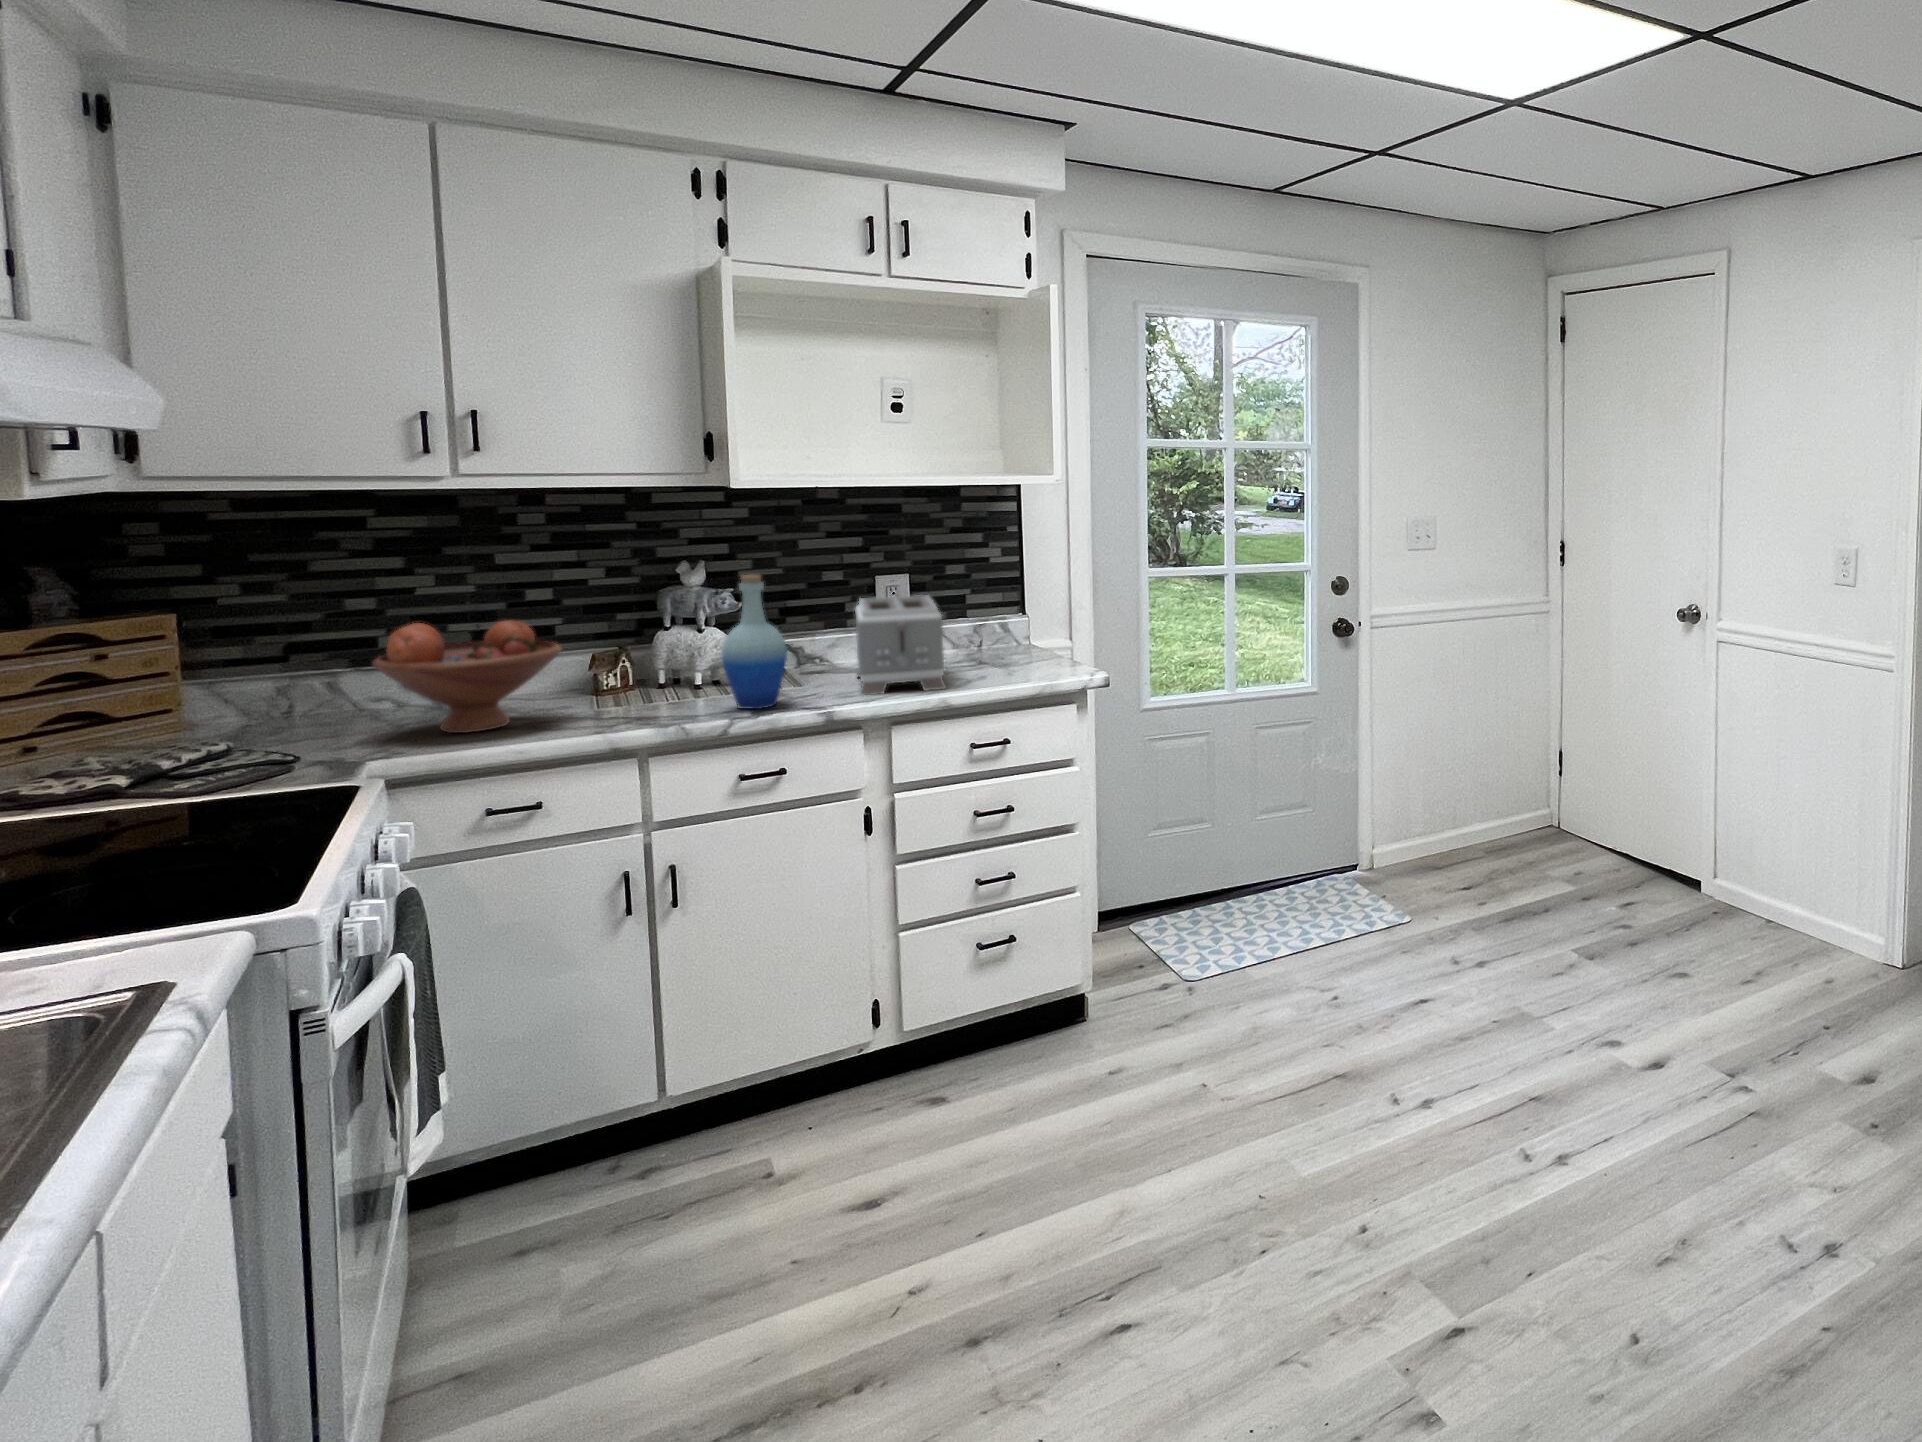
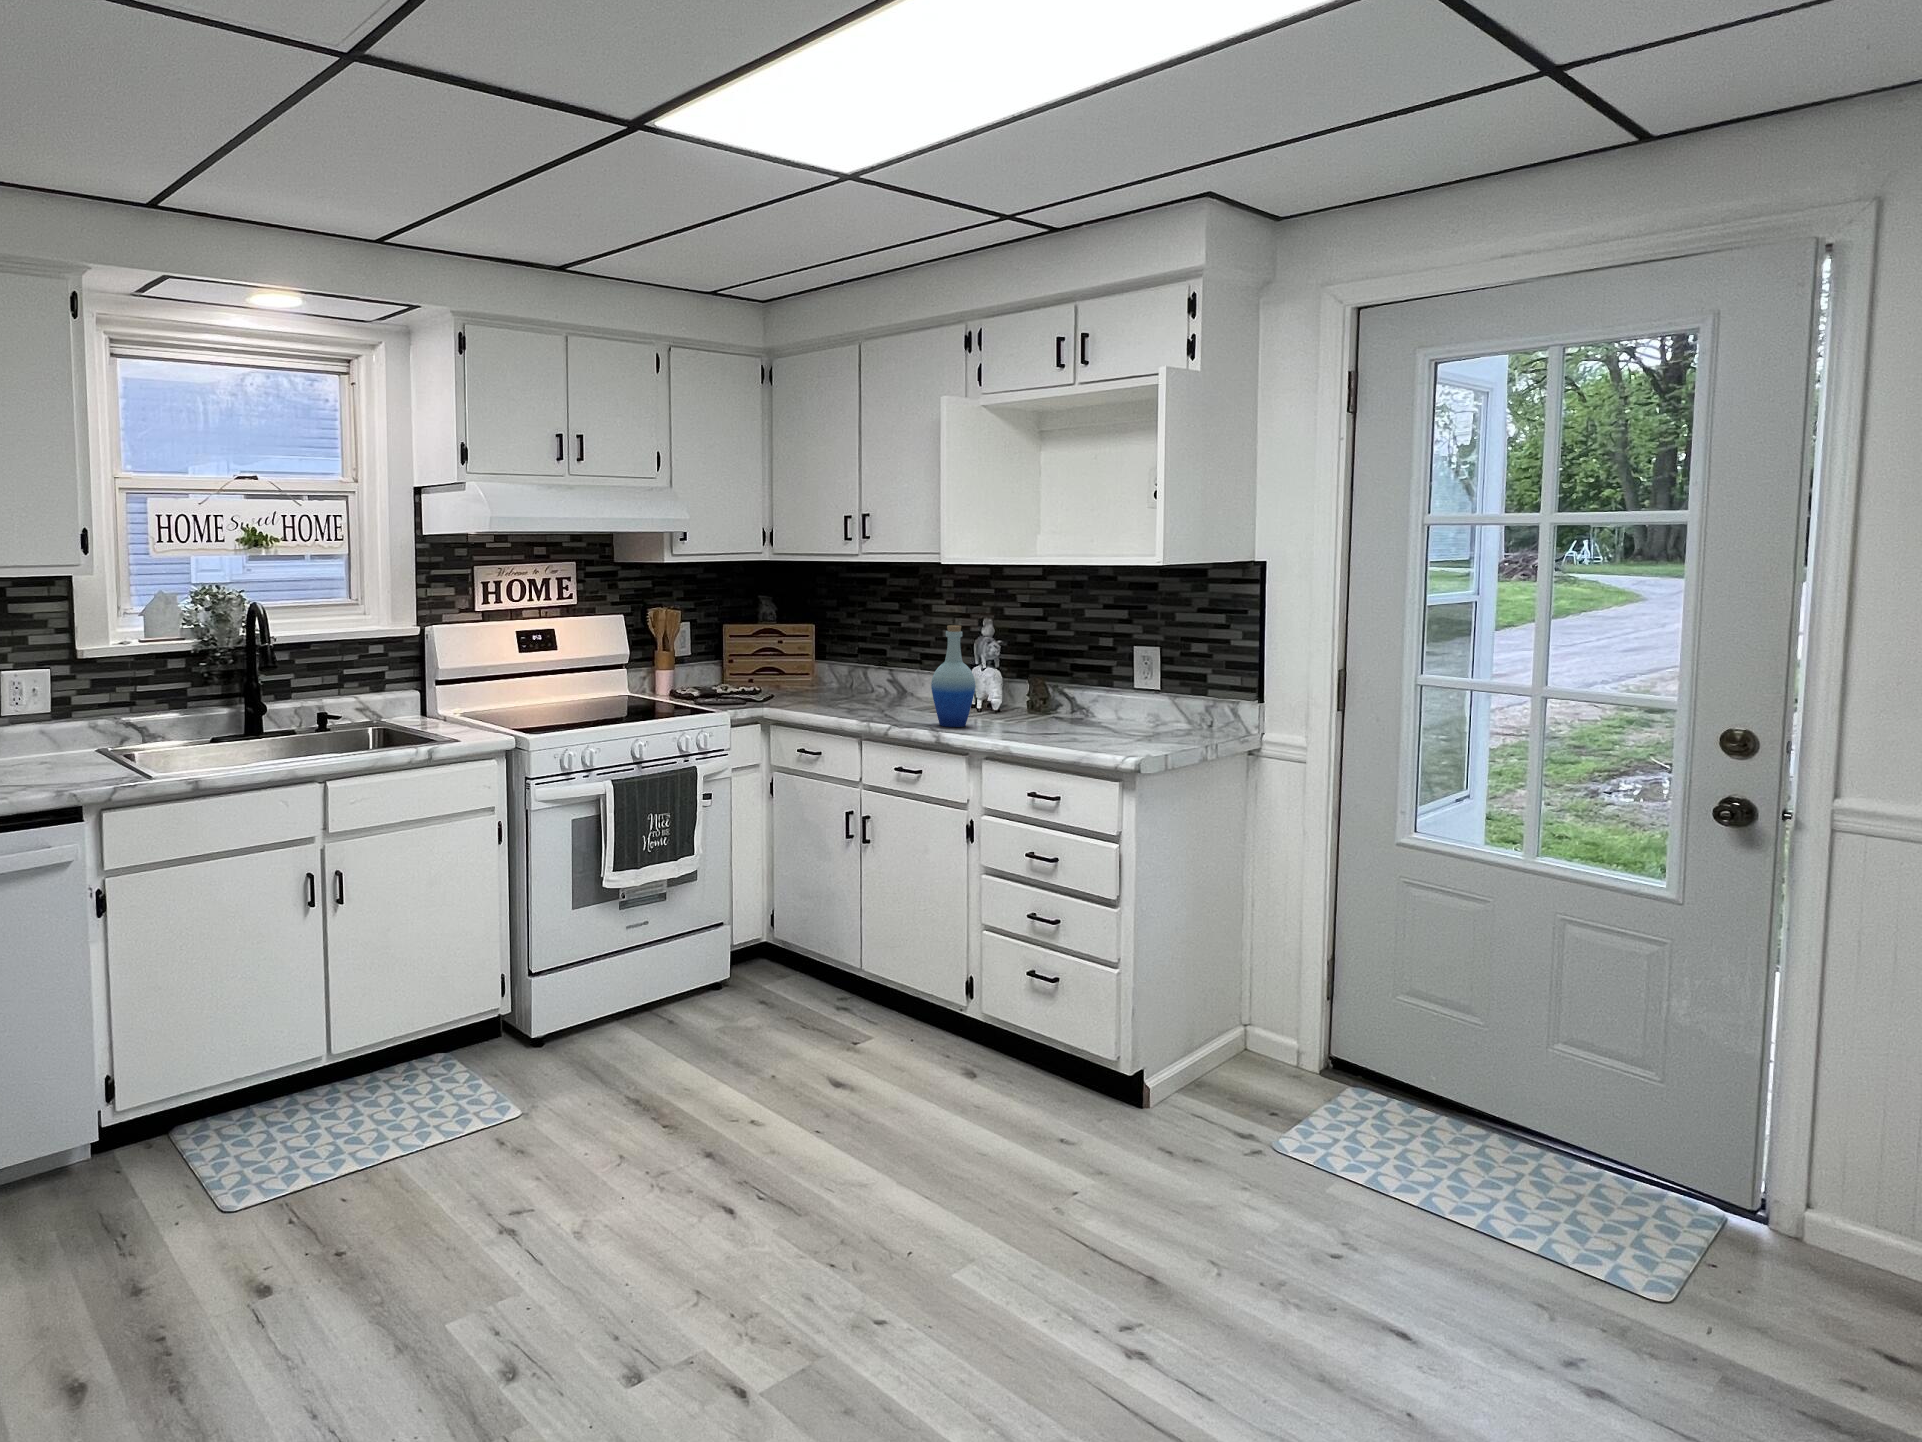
toaster: present [855,595,946,695] -> none [1013,662,1145,744]
fruit bowl: present [372,620,562,733] -> none [812,639,902,708]

